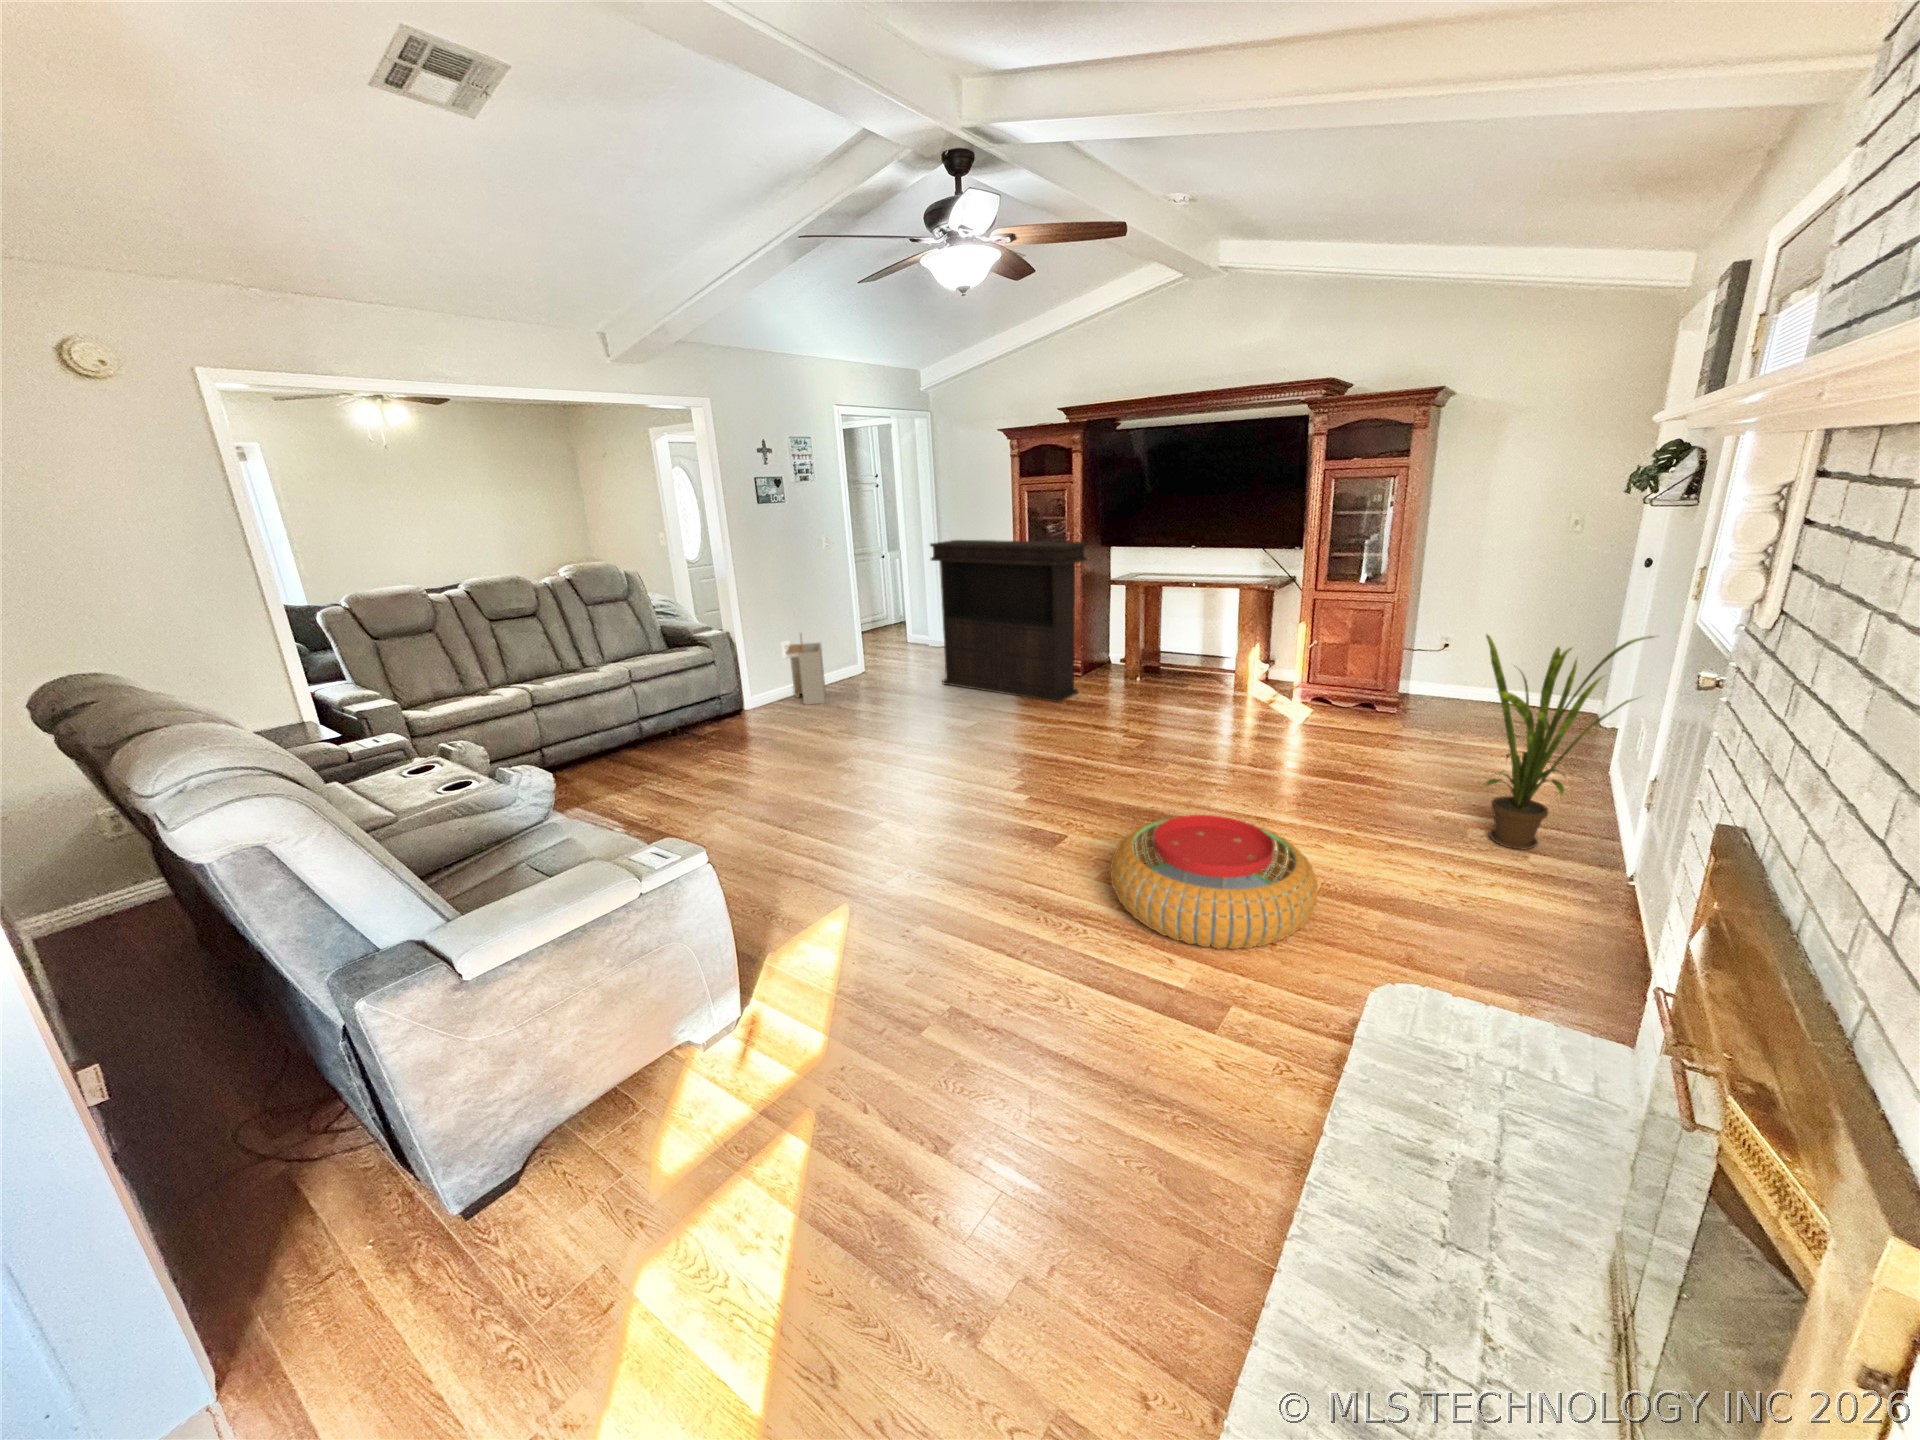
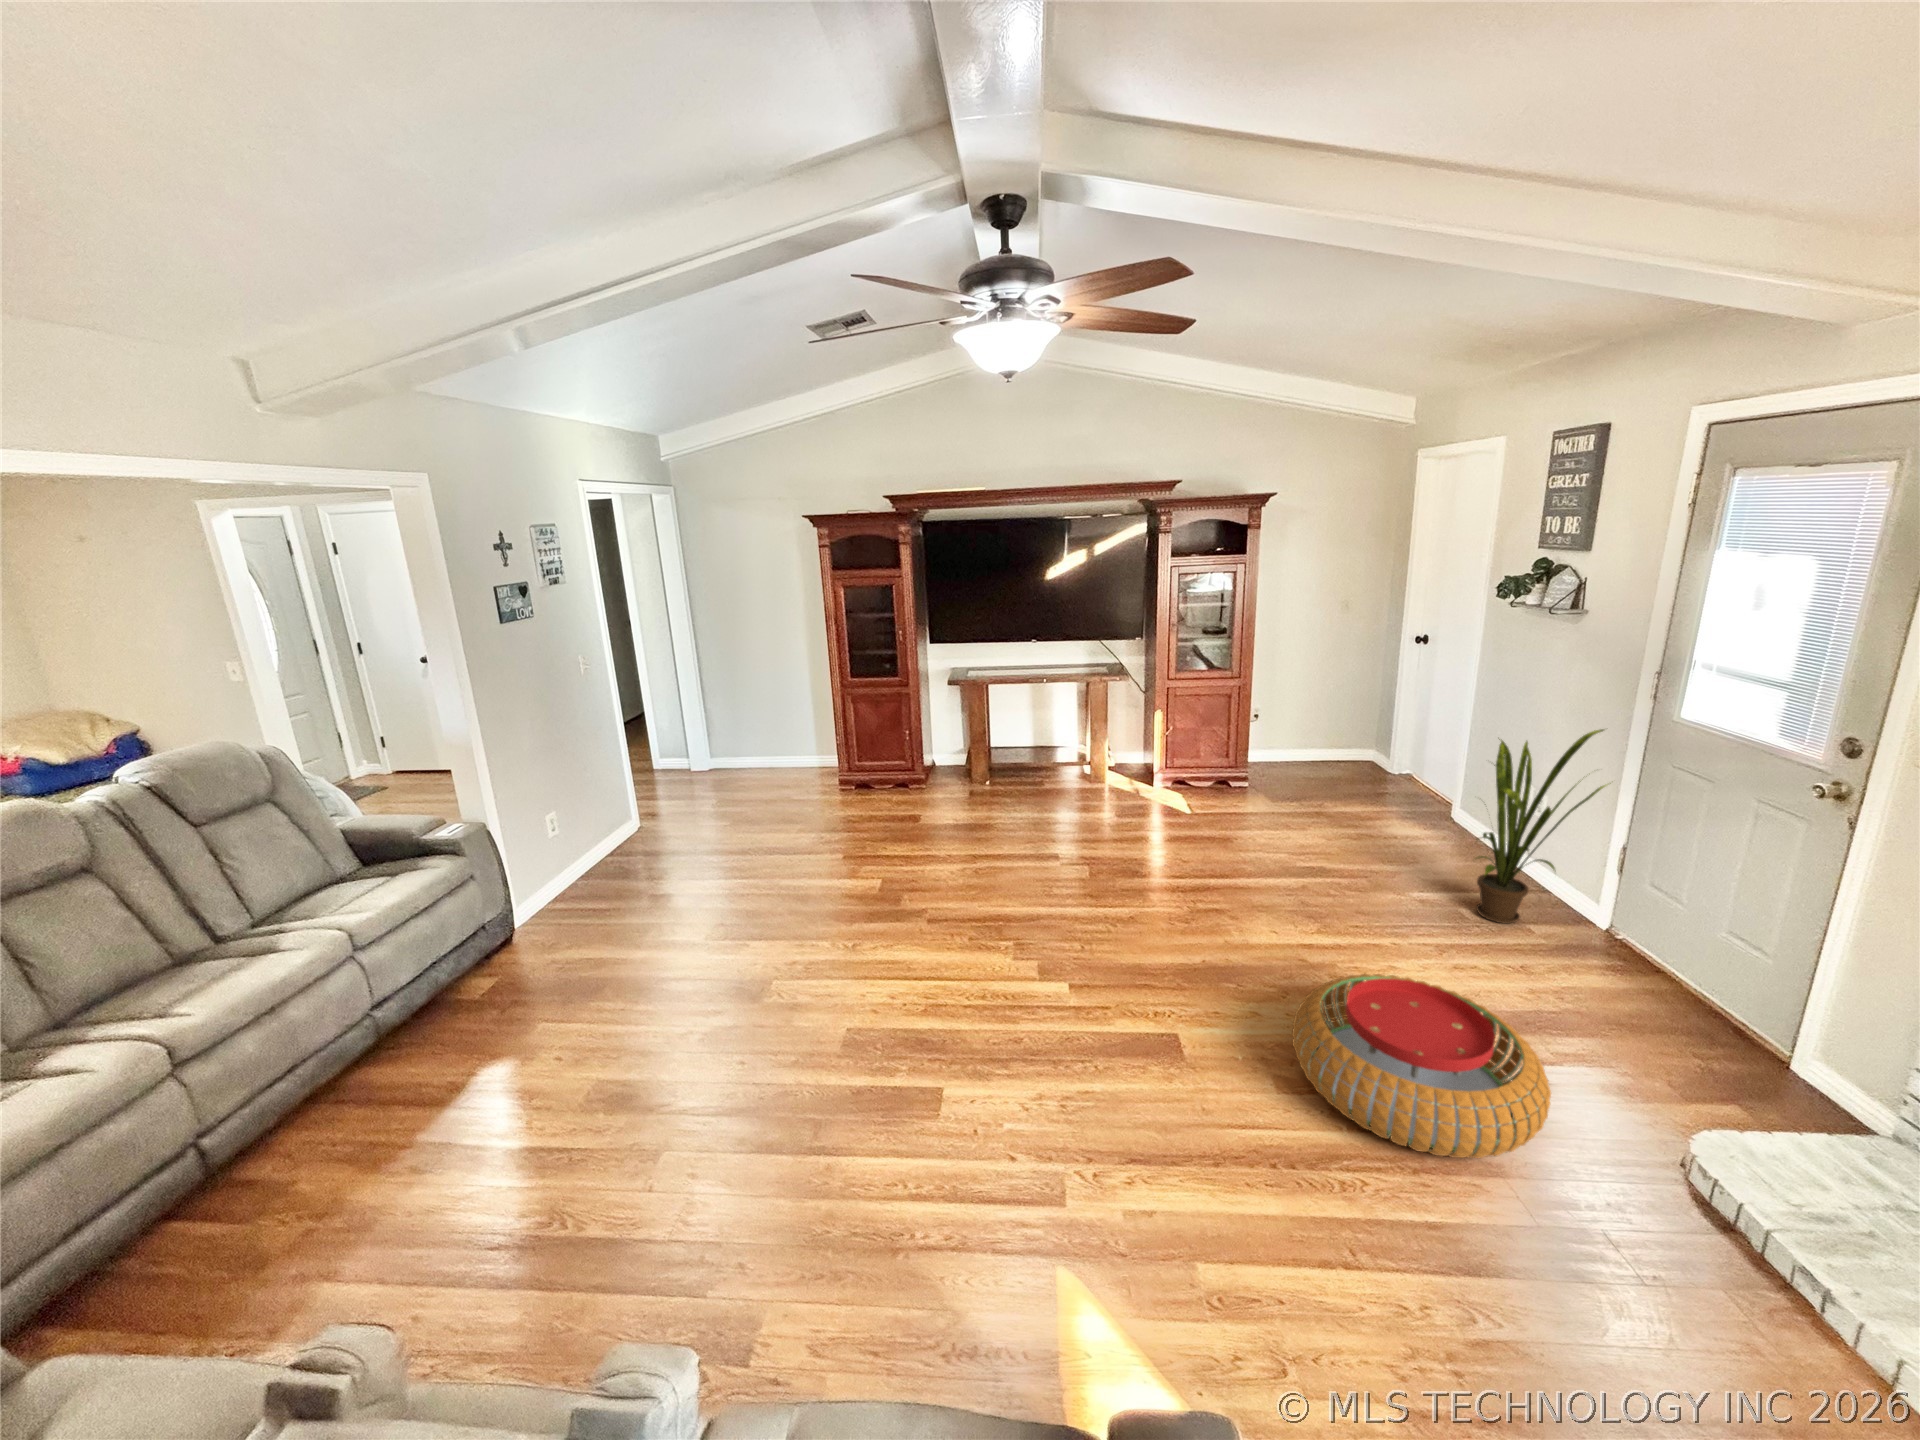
console table: present [930,540,1087,702] -> none [753,647,951,831]
storage bin: present [786,634,826,705] -> none [564,800,641,901]

